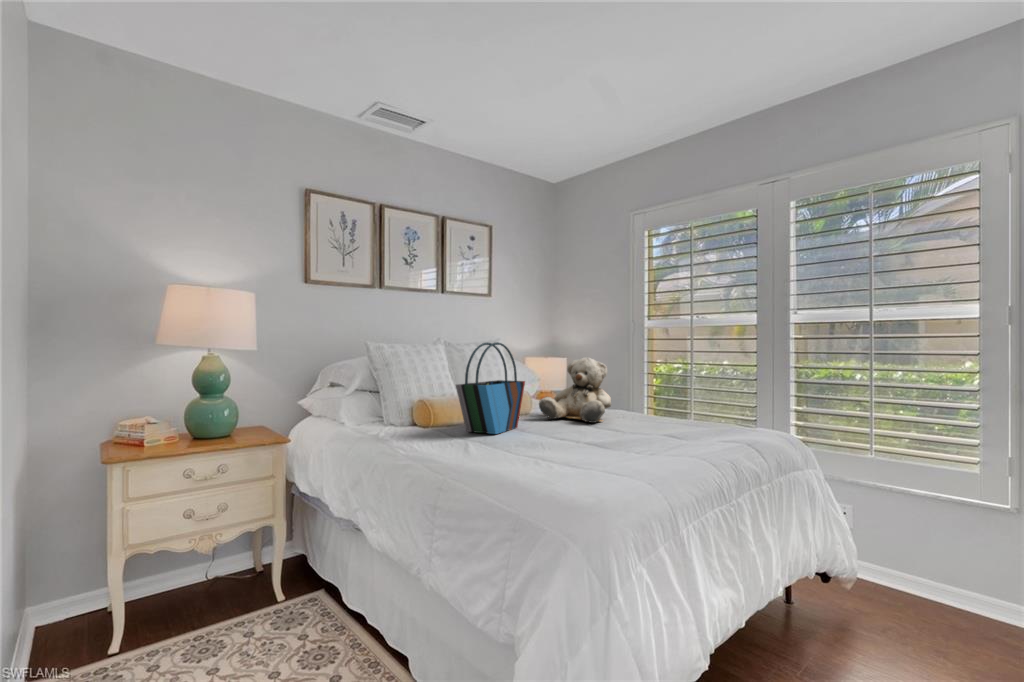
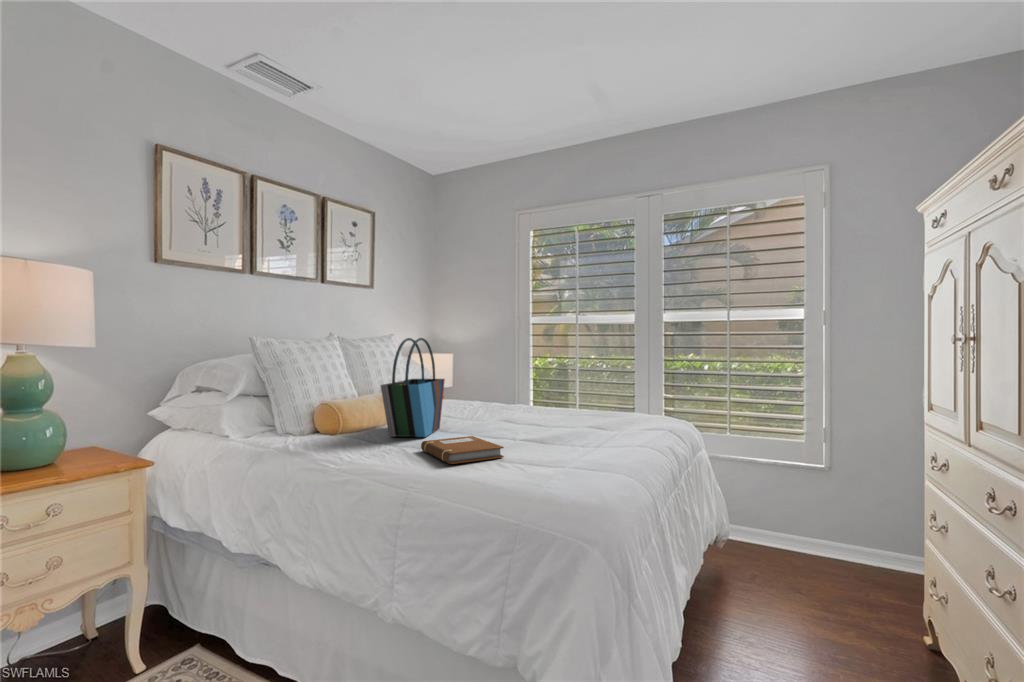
teddy bear: present [539,357,611,423] -> none [454,353,525,419]
notebook: none [481,435,546,458] -> present [421,436,504,464]

